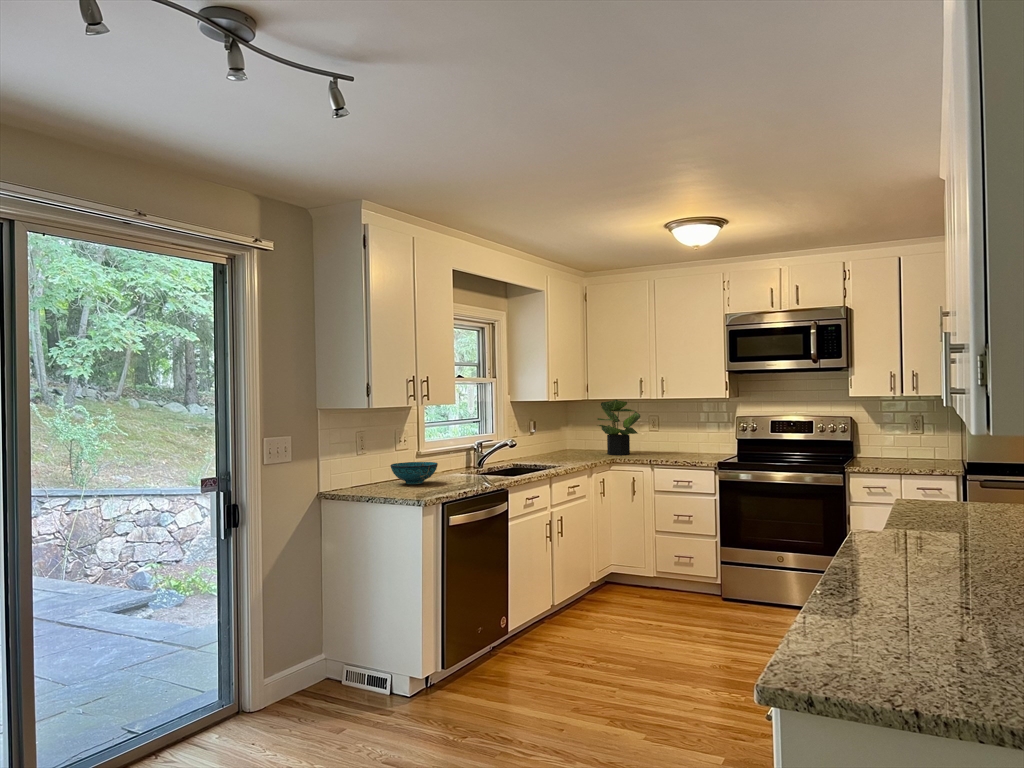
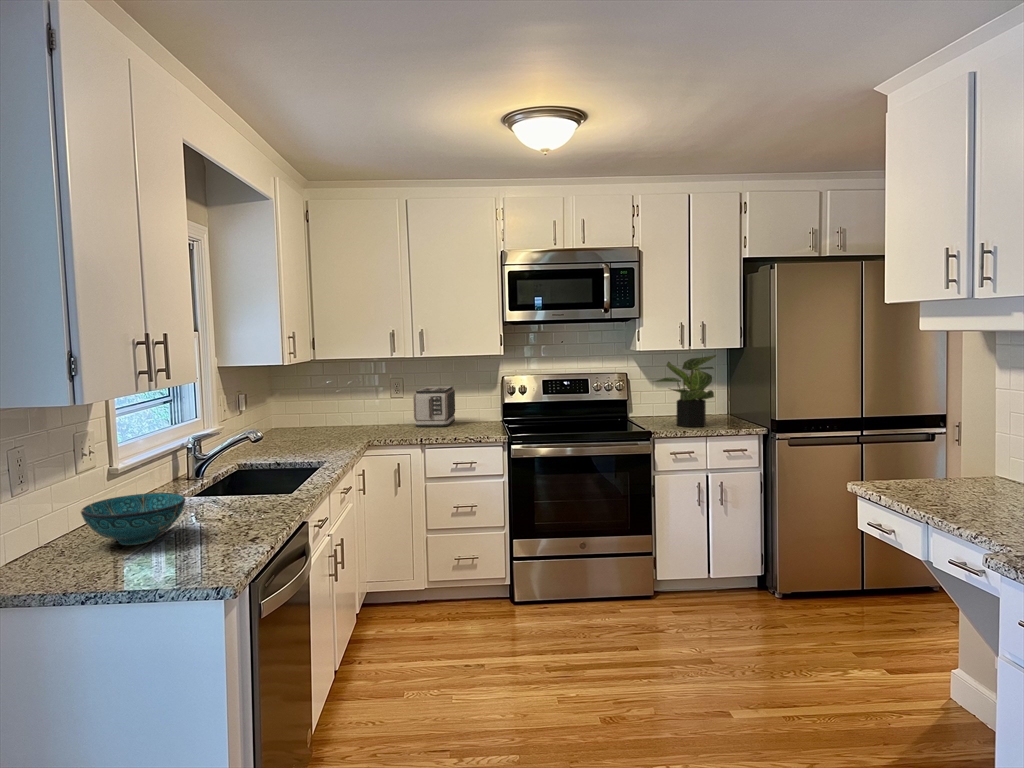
potted plant: present [598,400,640,455] -> present [655,355,716,427]
toaster: none [660,424,702,455] -> present [413,386,455,427]

